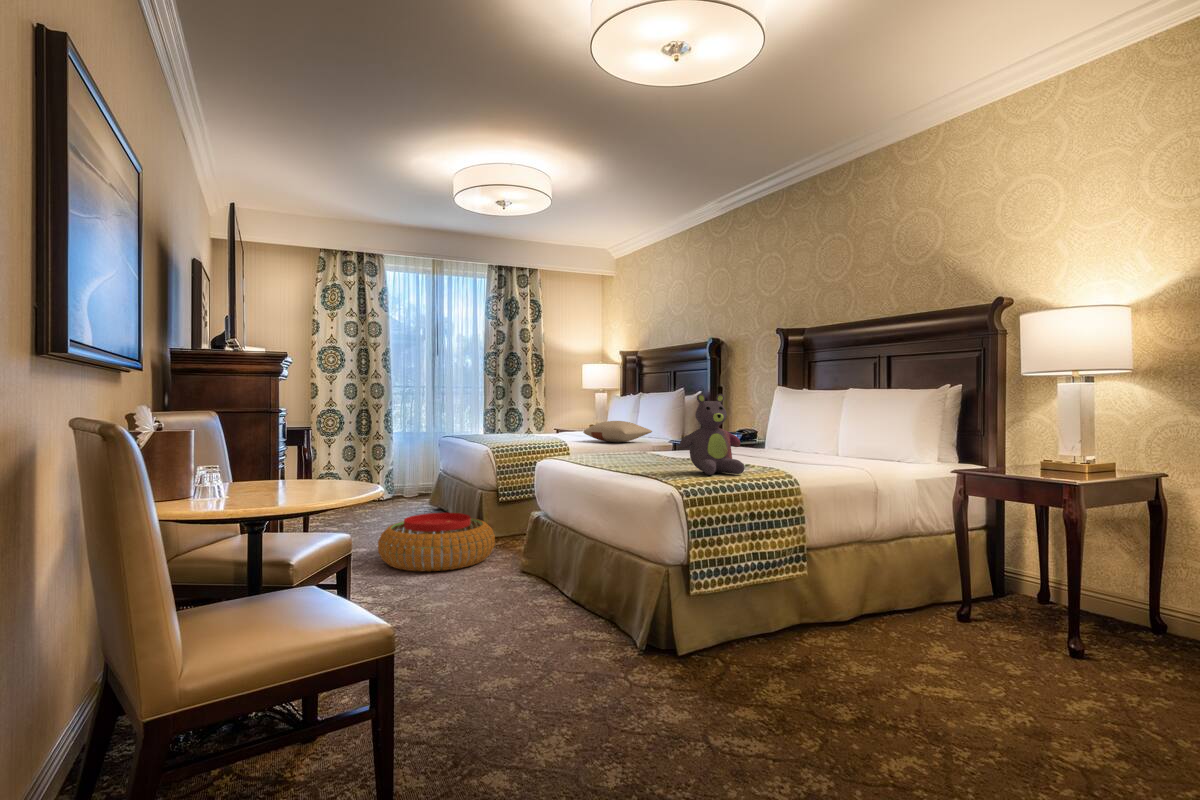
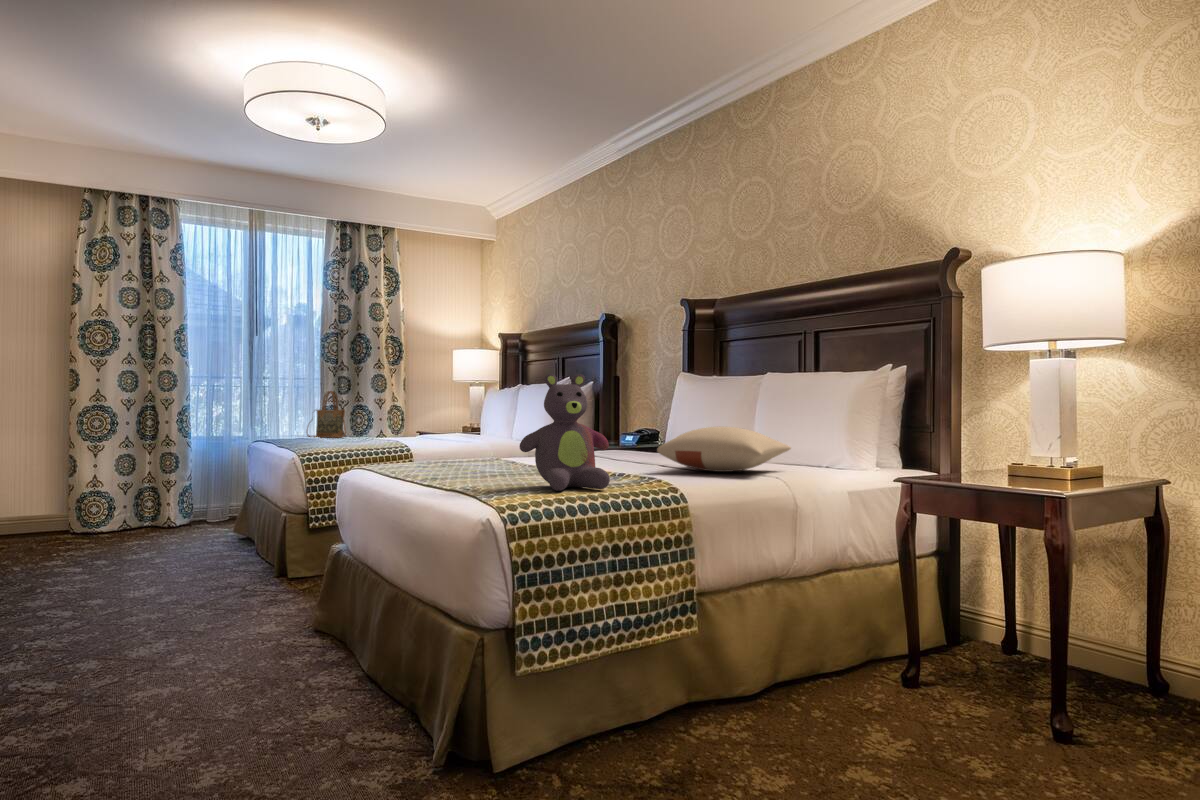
handbag: none [479,398,509,433] -> present [307,391,346,438]
pillow: present [583,421,652,442] -> present [657,426,791,472]
pouf: present [378,513,495,571] -> none [106,548,290,635]

